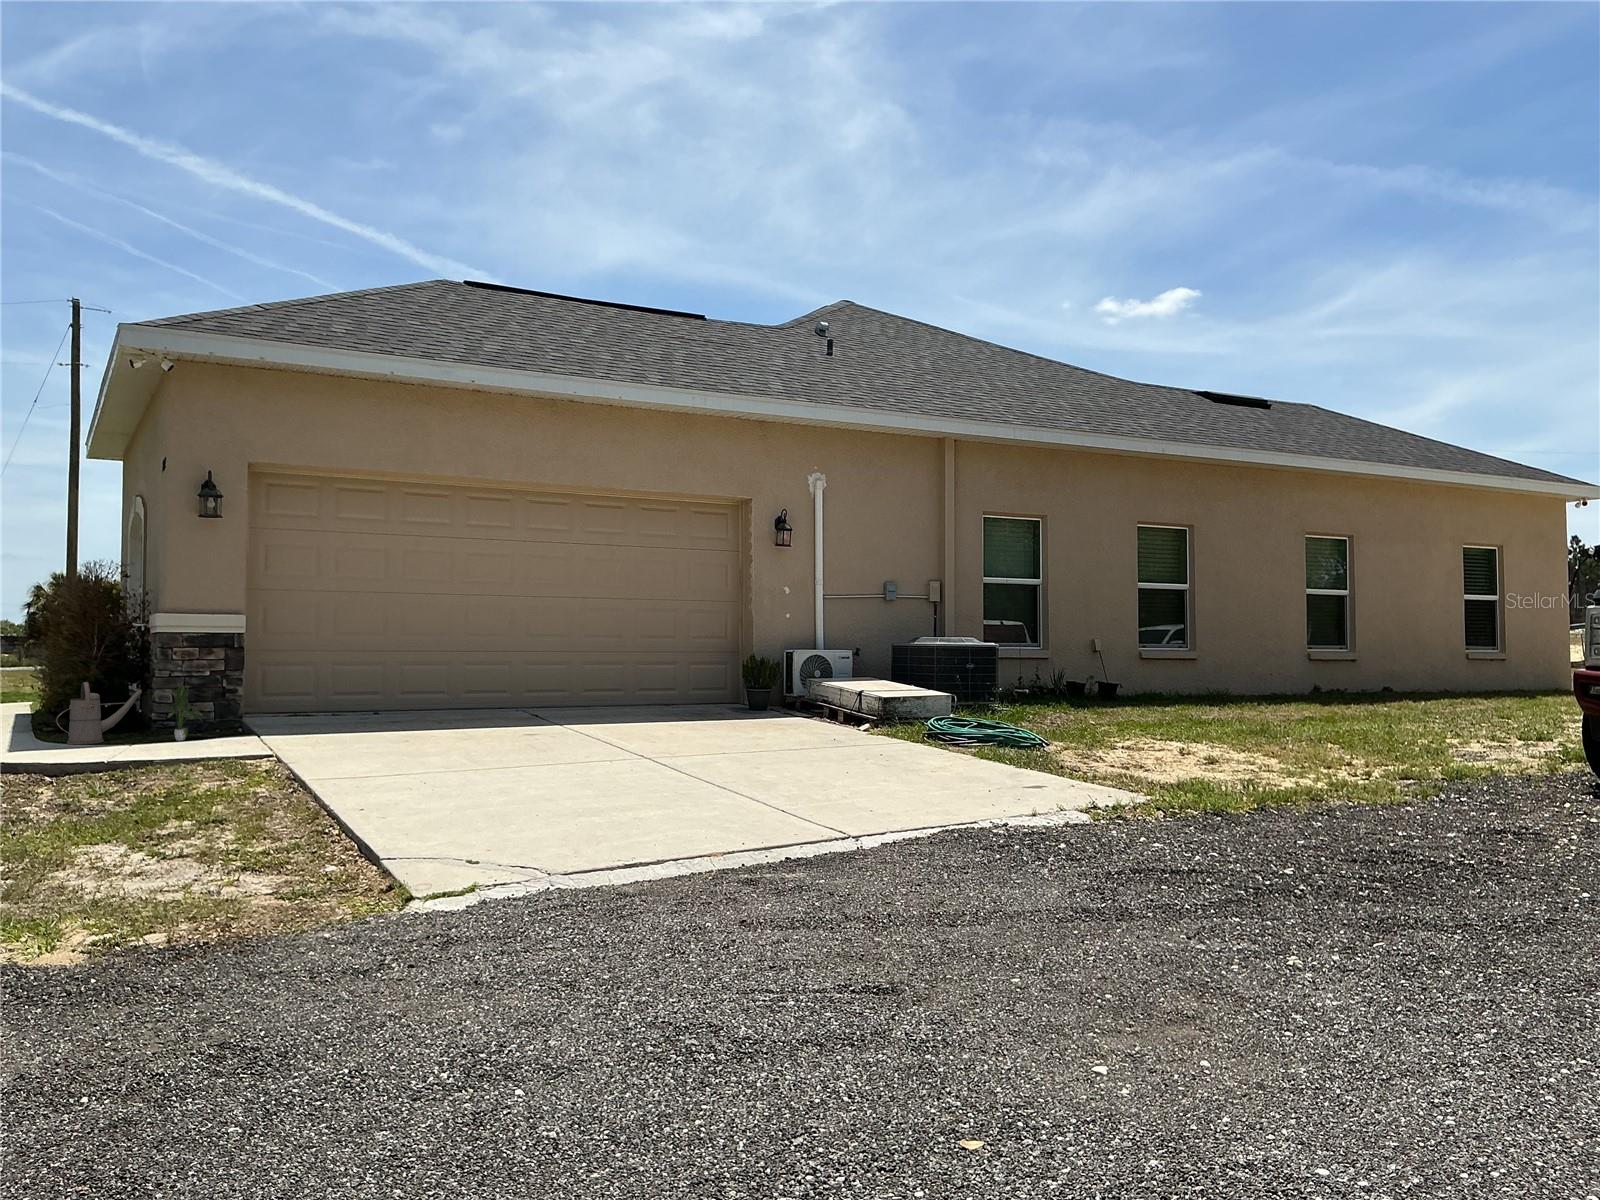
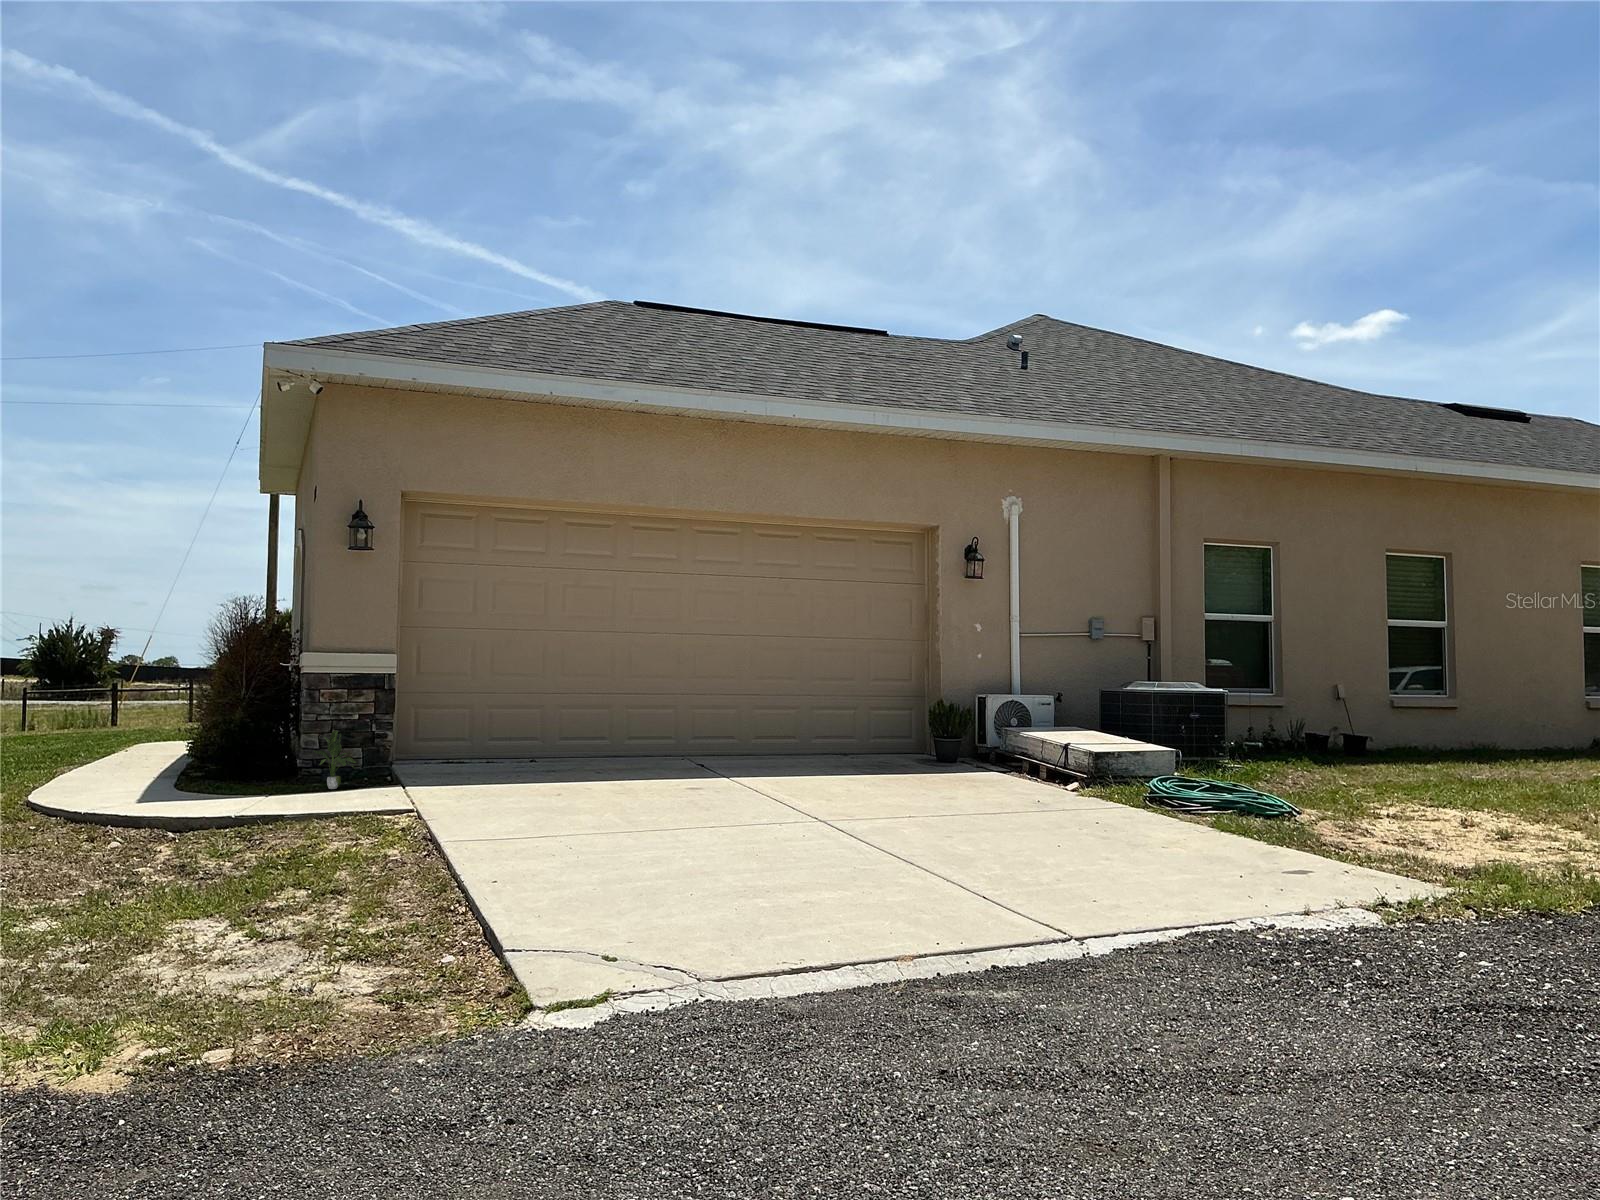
watering can: present [56,682,142,744] -> none [211,727,296,792]

